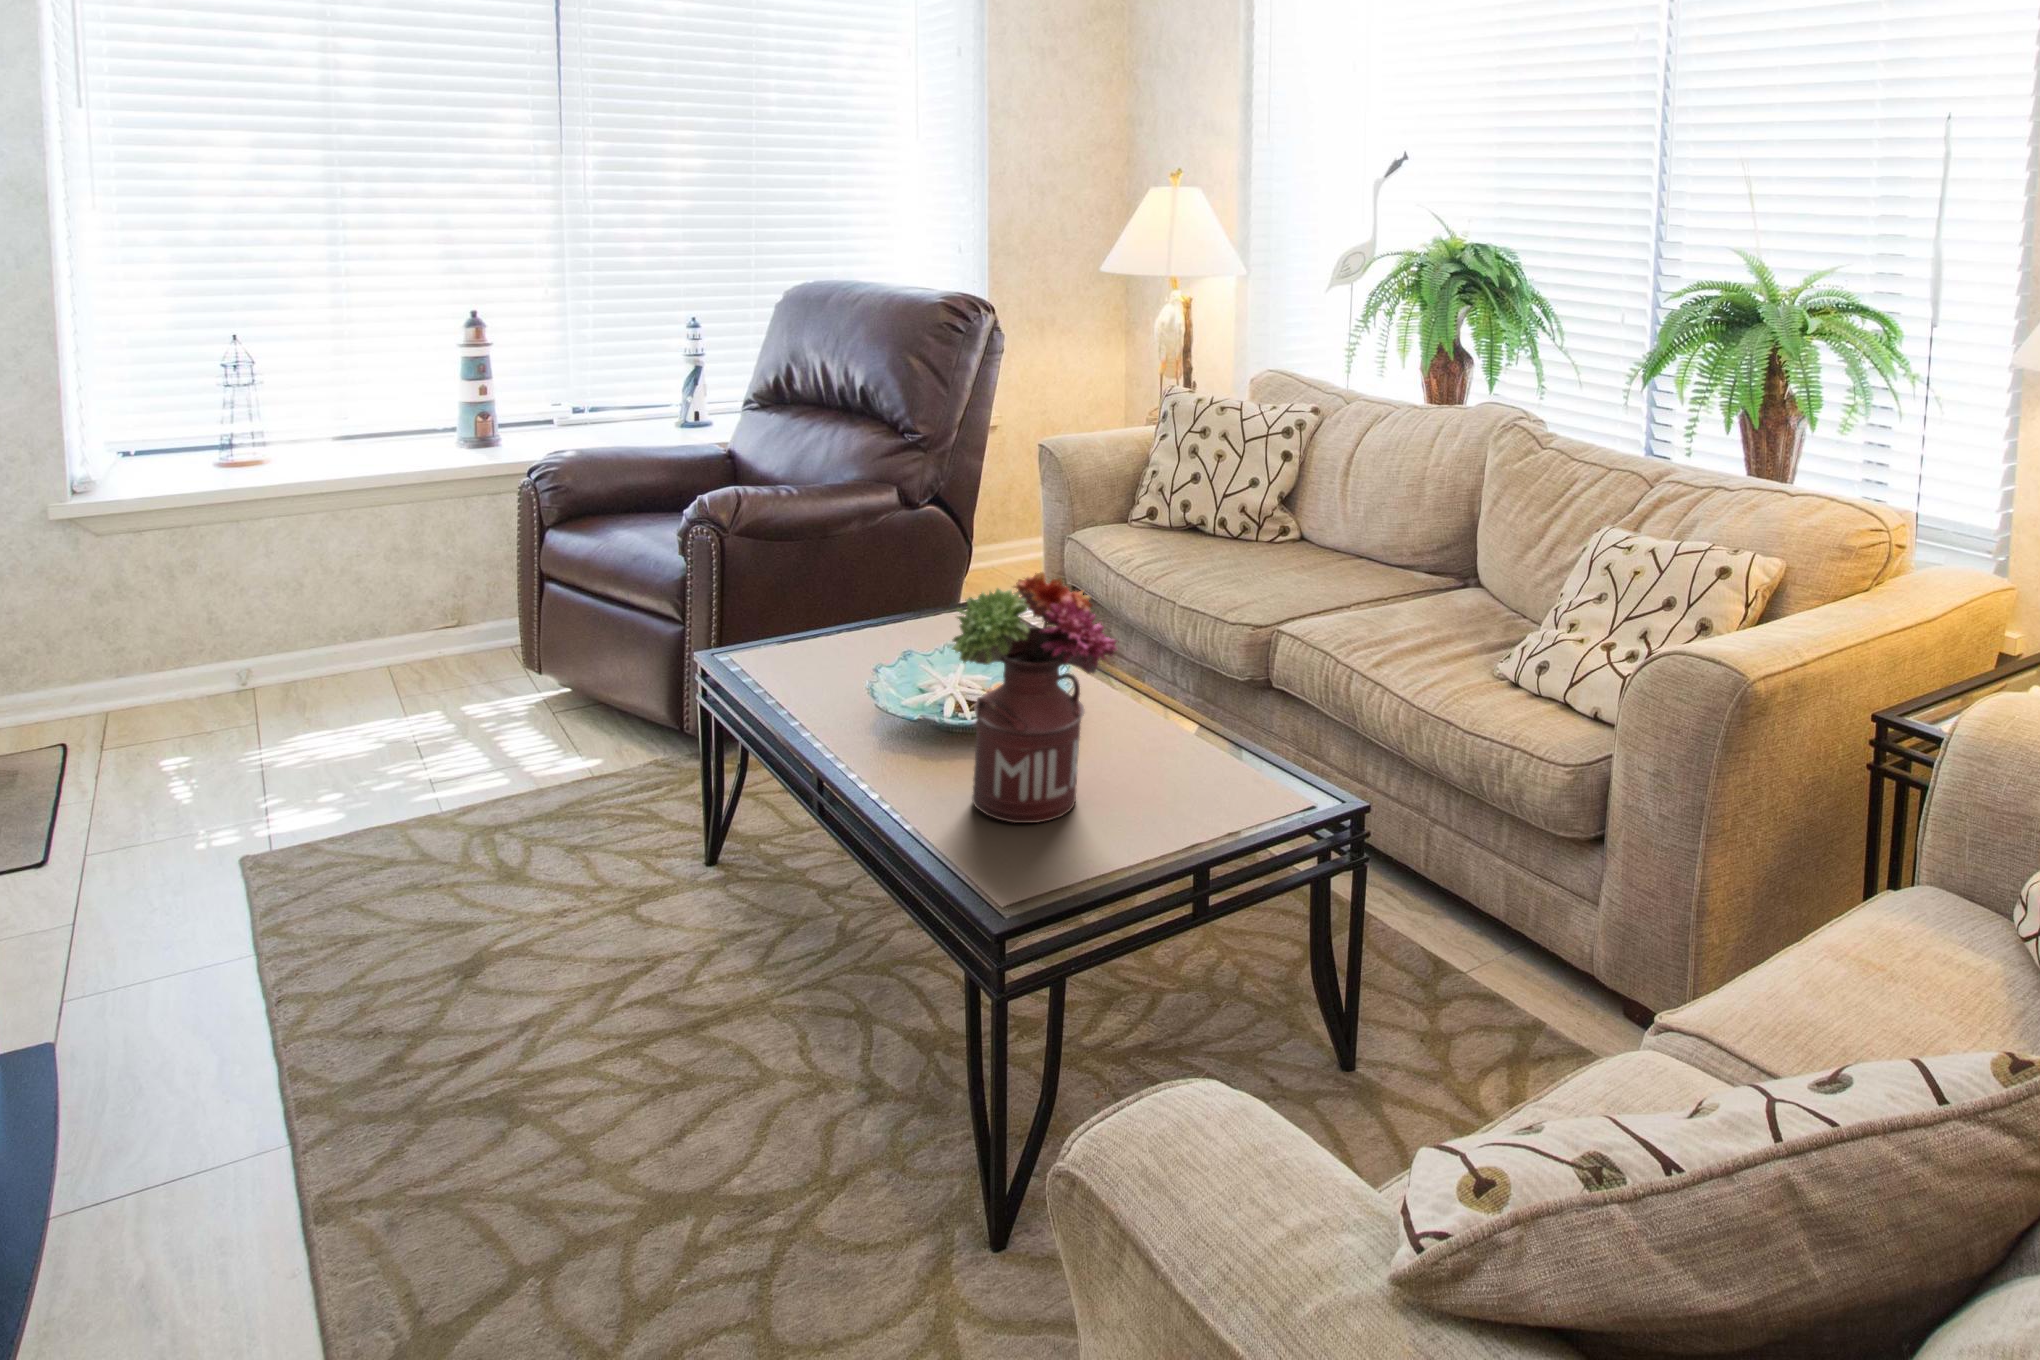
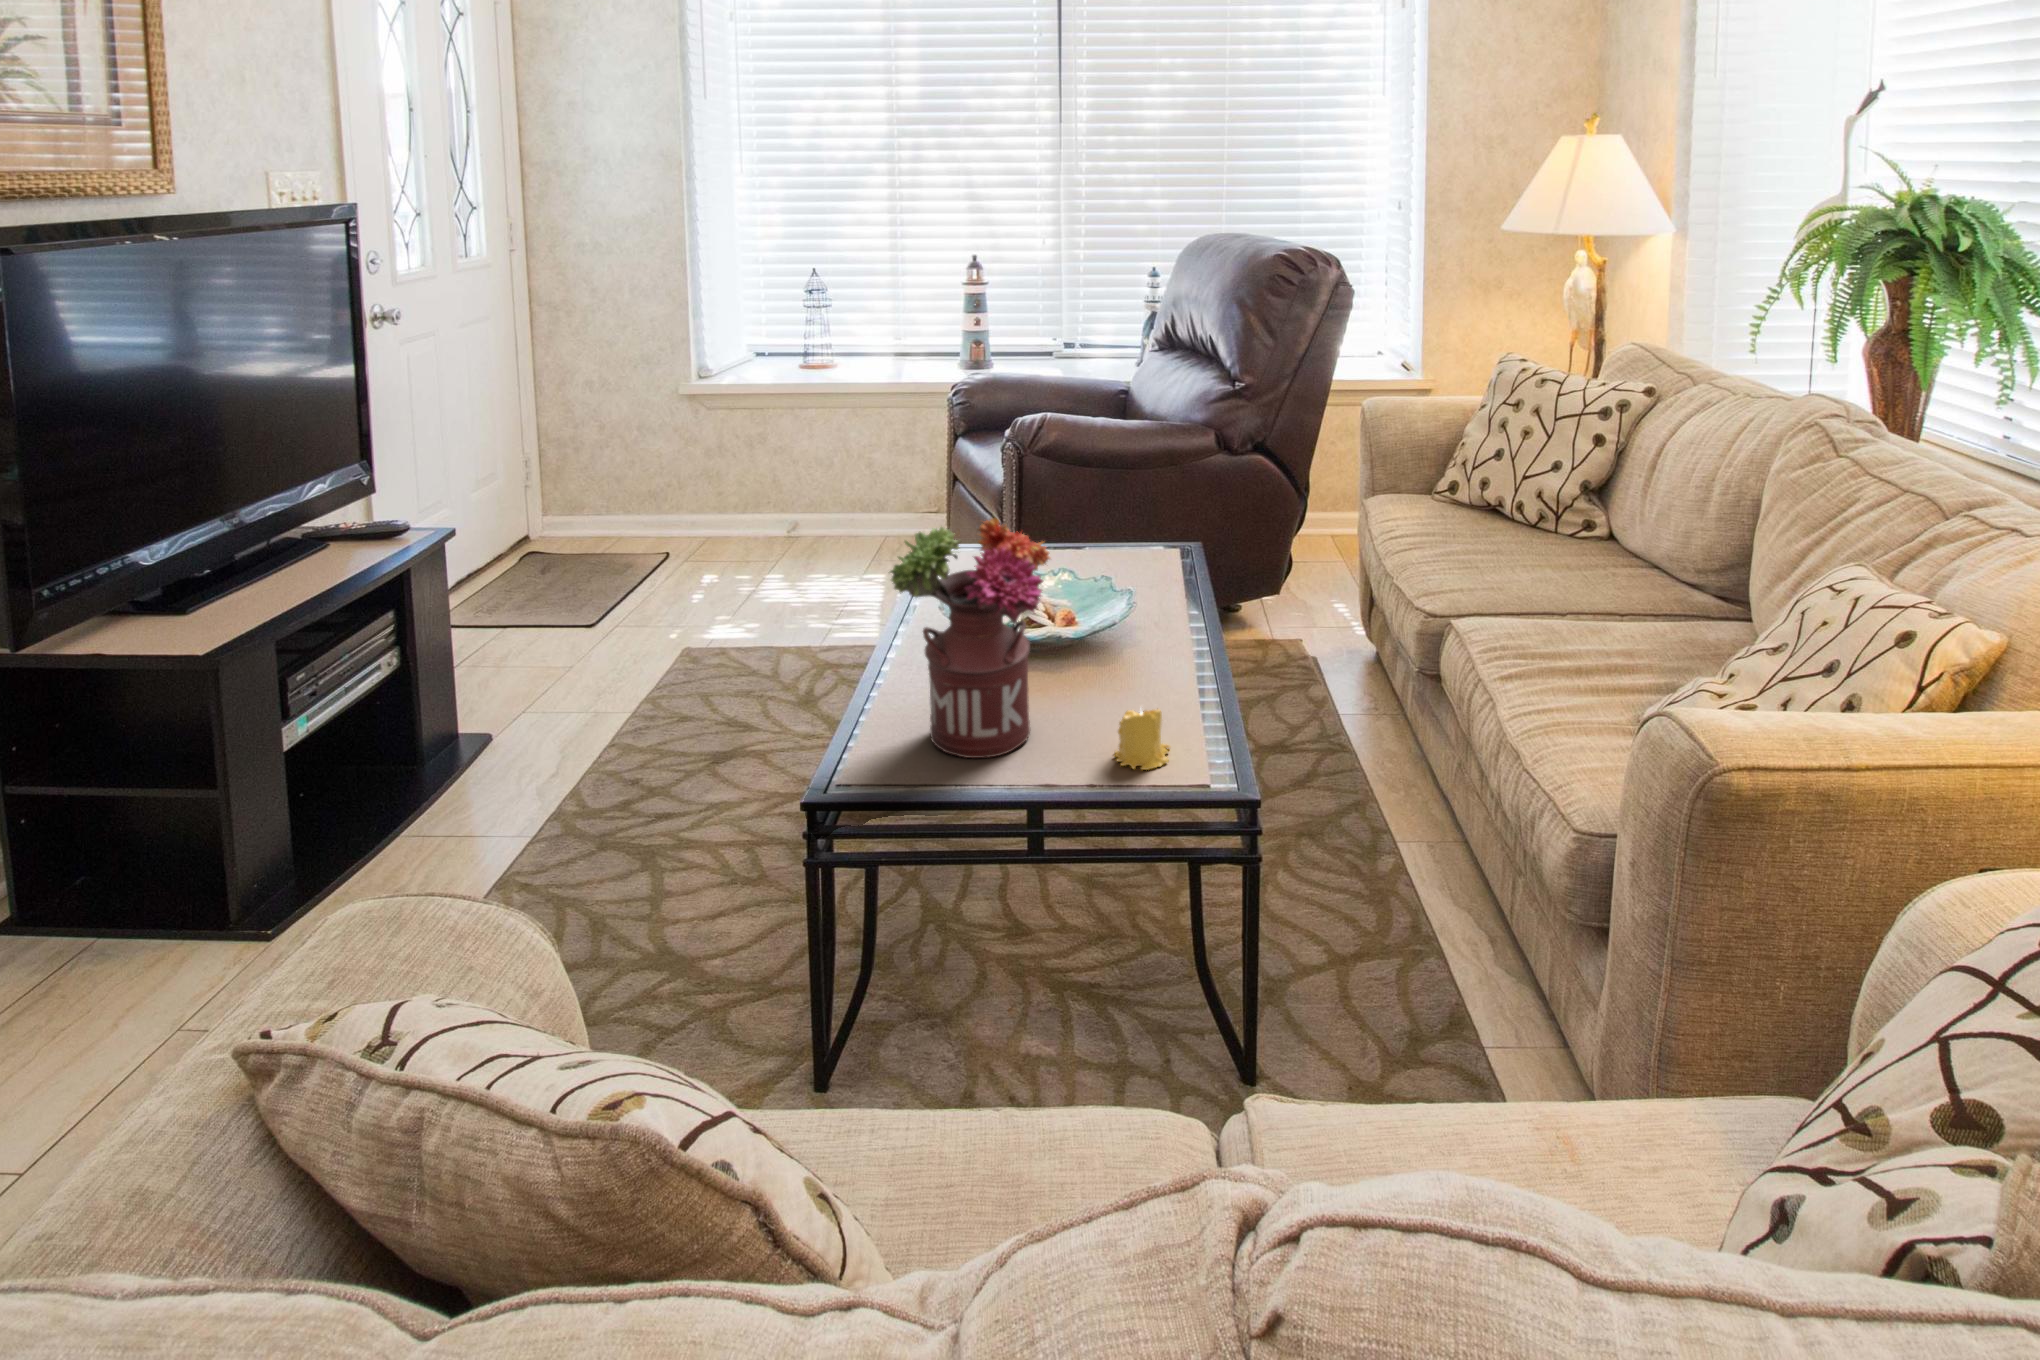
candle: none [1165,732,1221,795] -> present [1114,709,1170,770]

